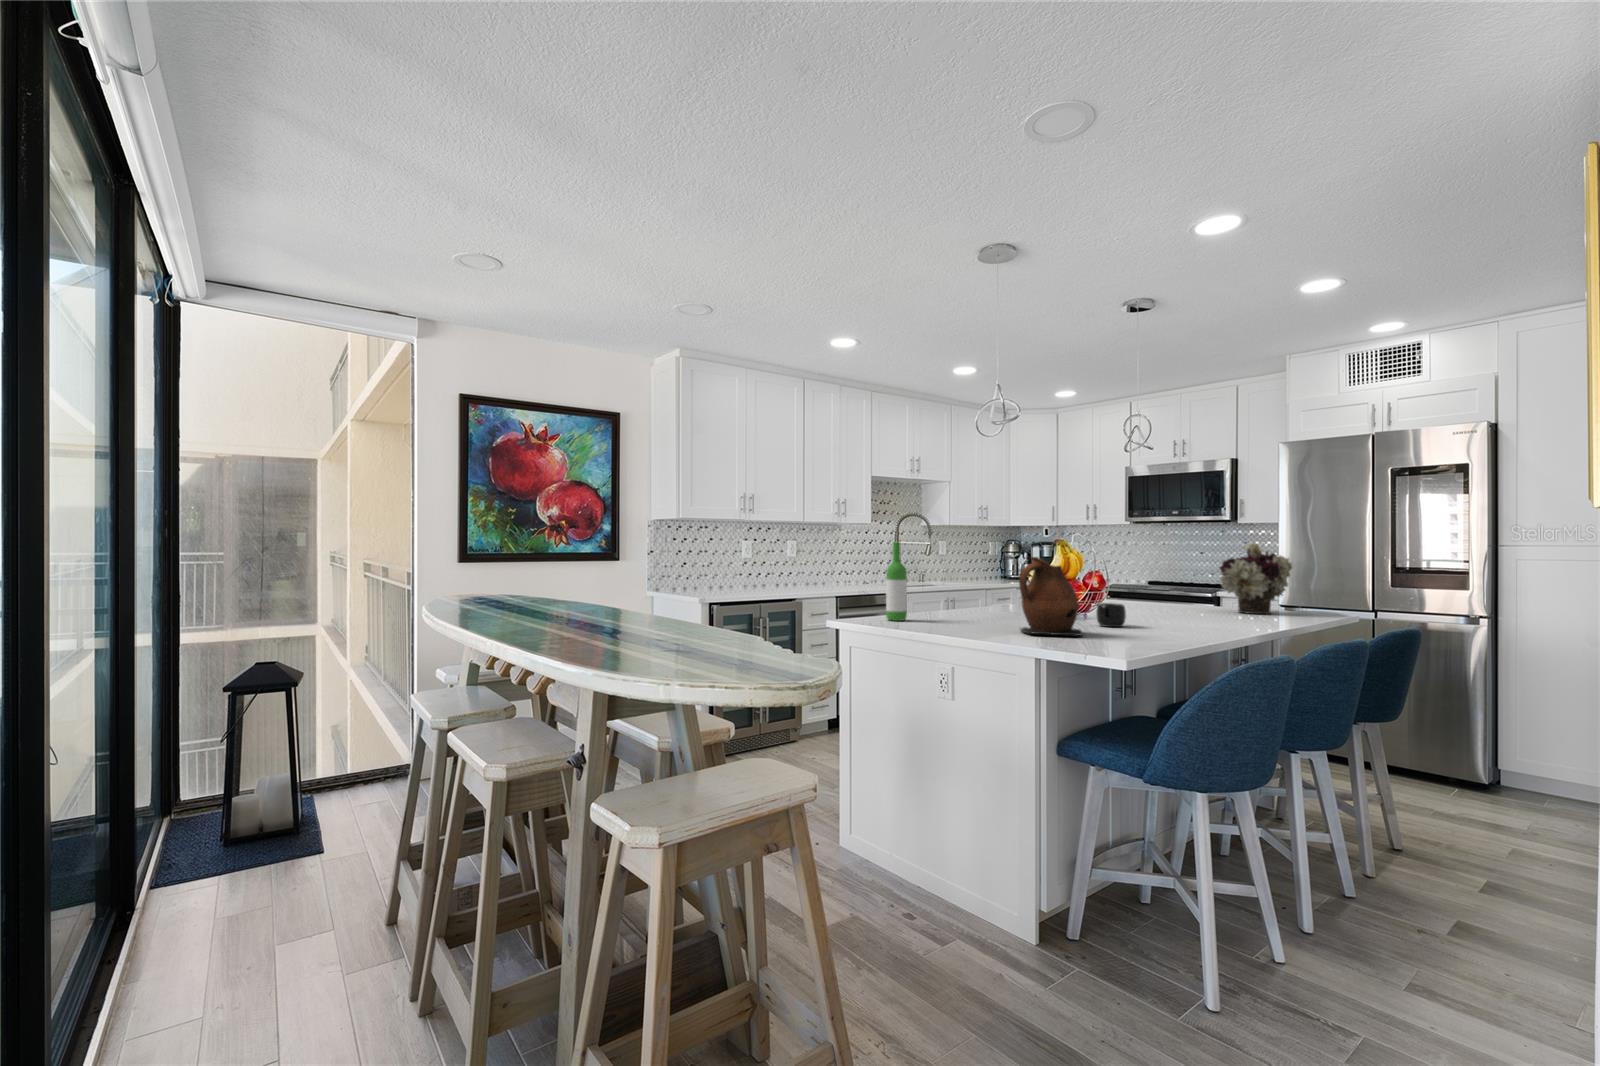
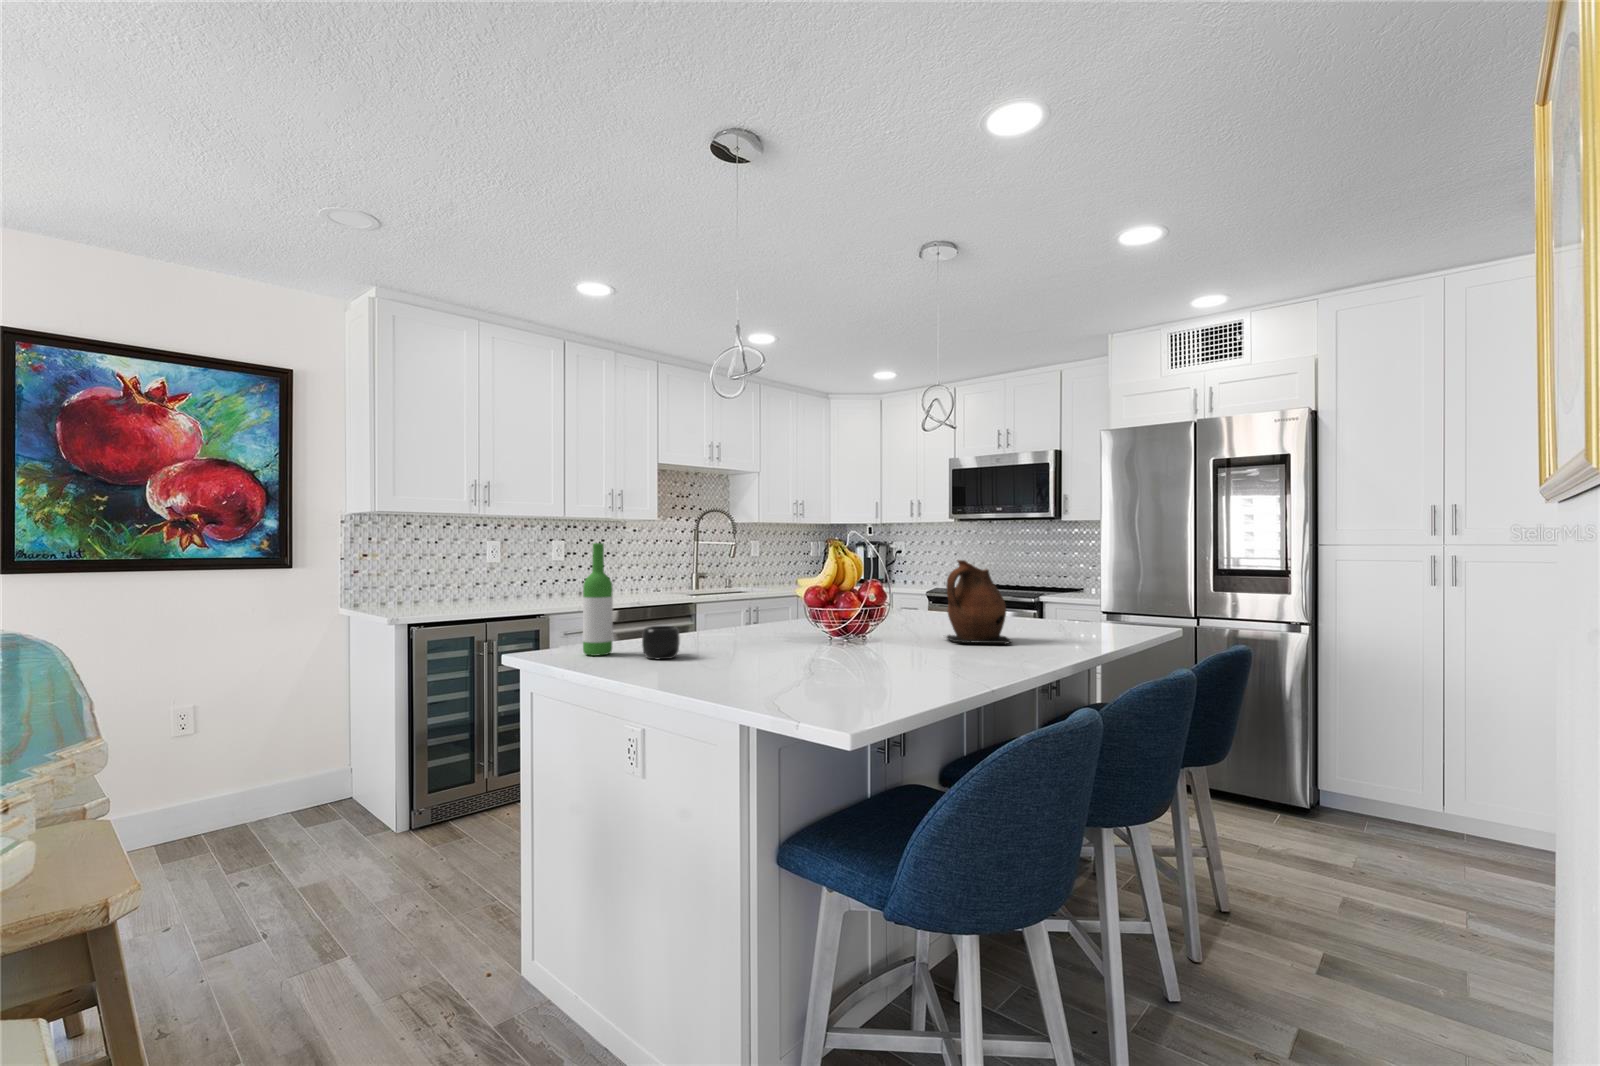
flower arrangement: present [1219,542,1292,614] -> none [1028,542,1110,630]
ceramic pitcher: present [1019,557,1082,636] -> present [946,560,1012,644]
mug: present [1096,603,1126,627] -> present [642,626,680,659]

